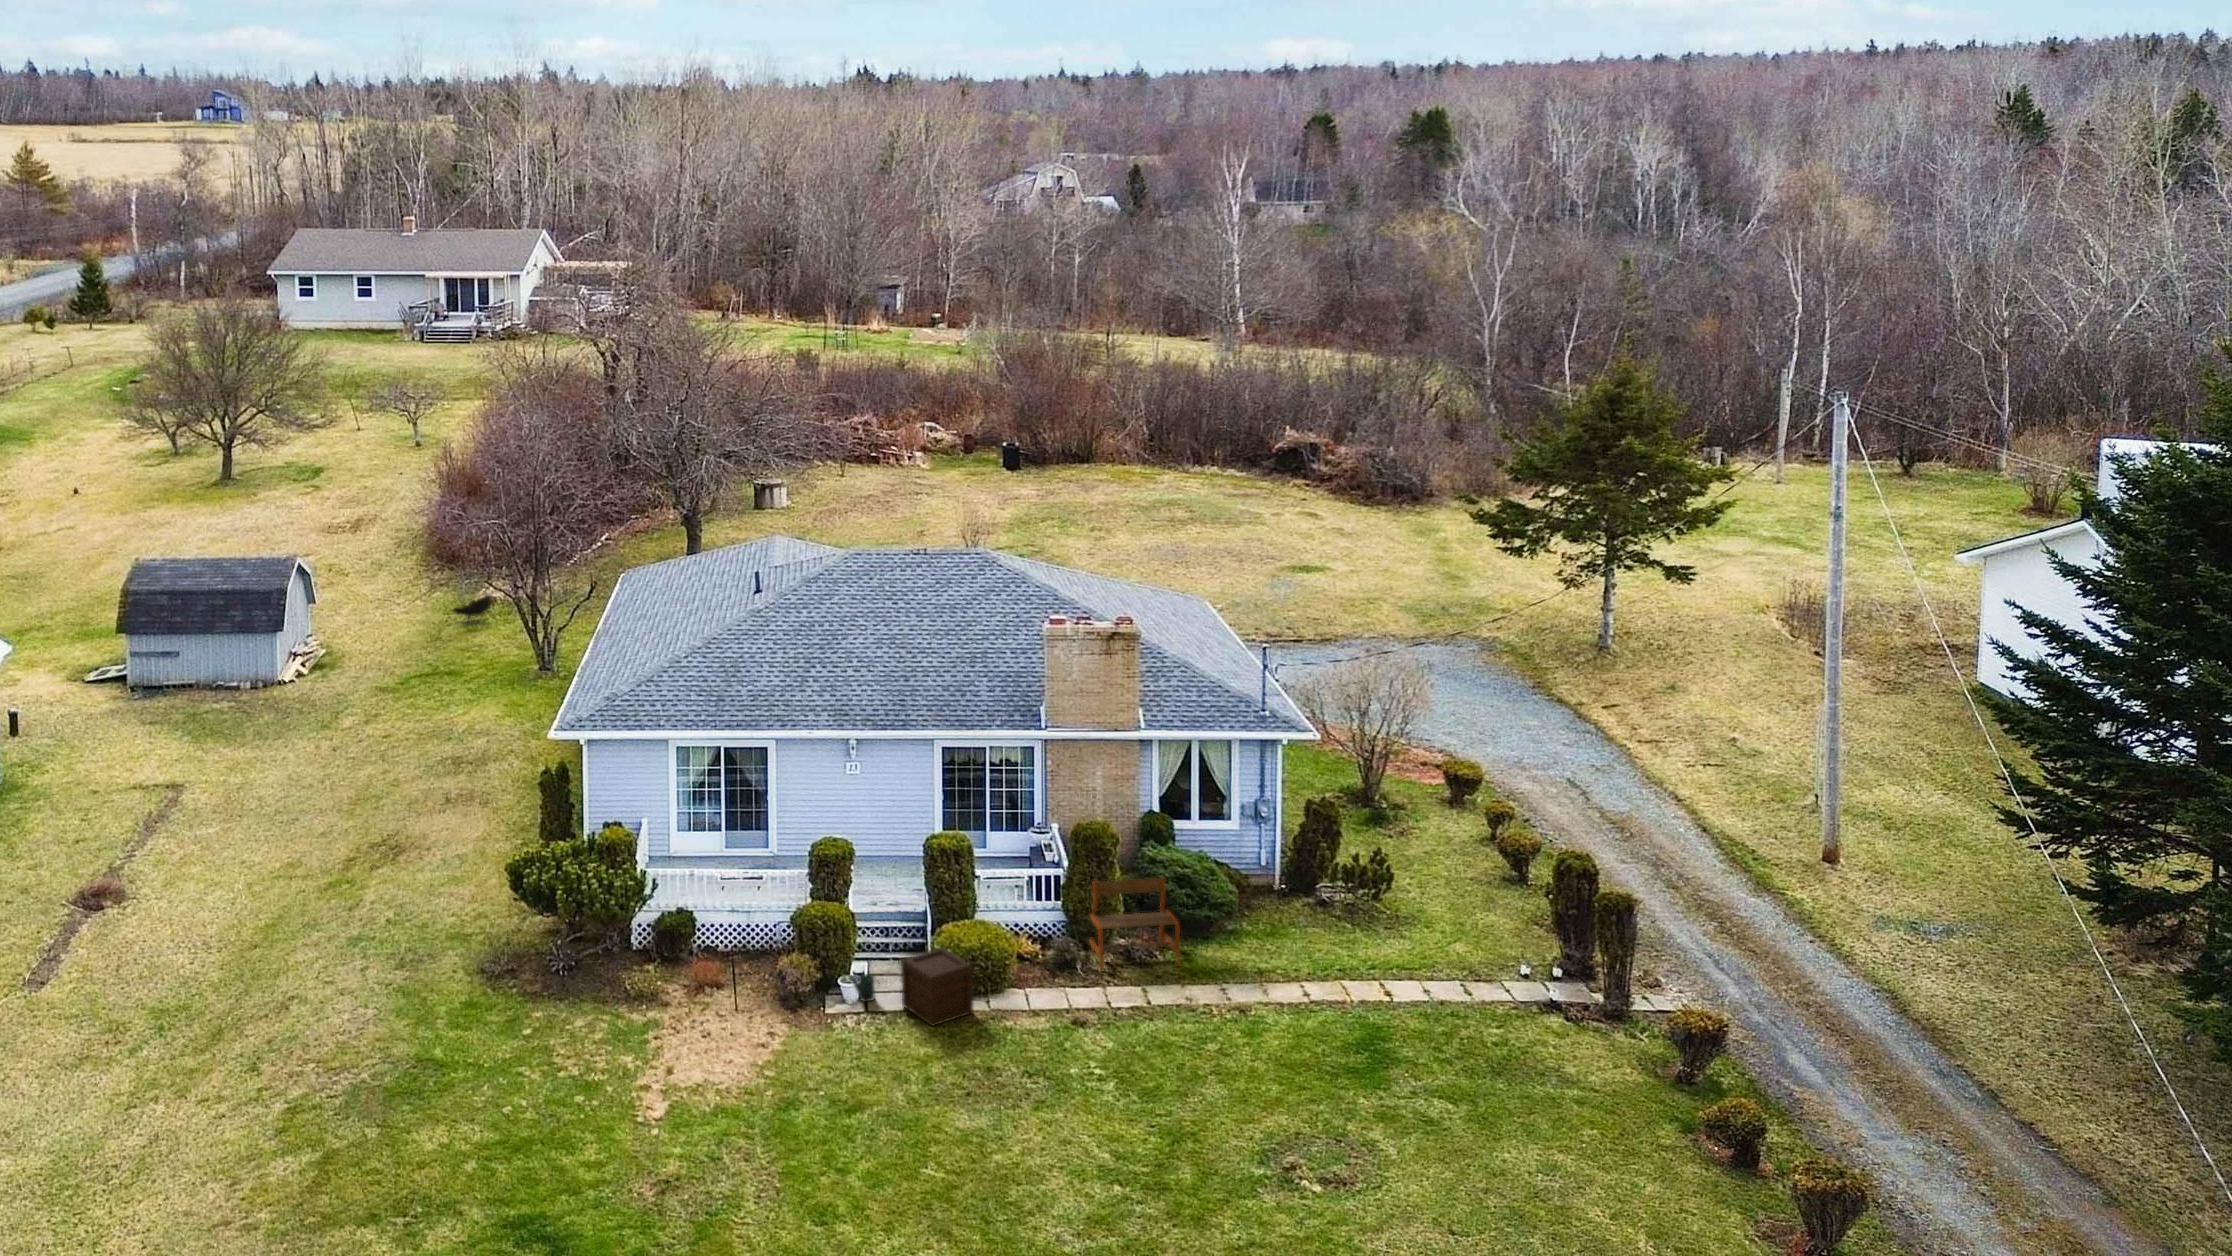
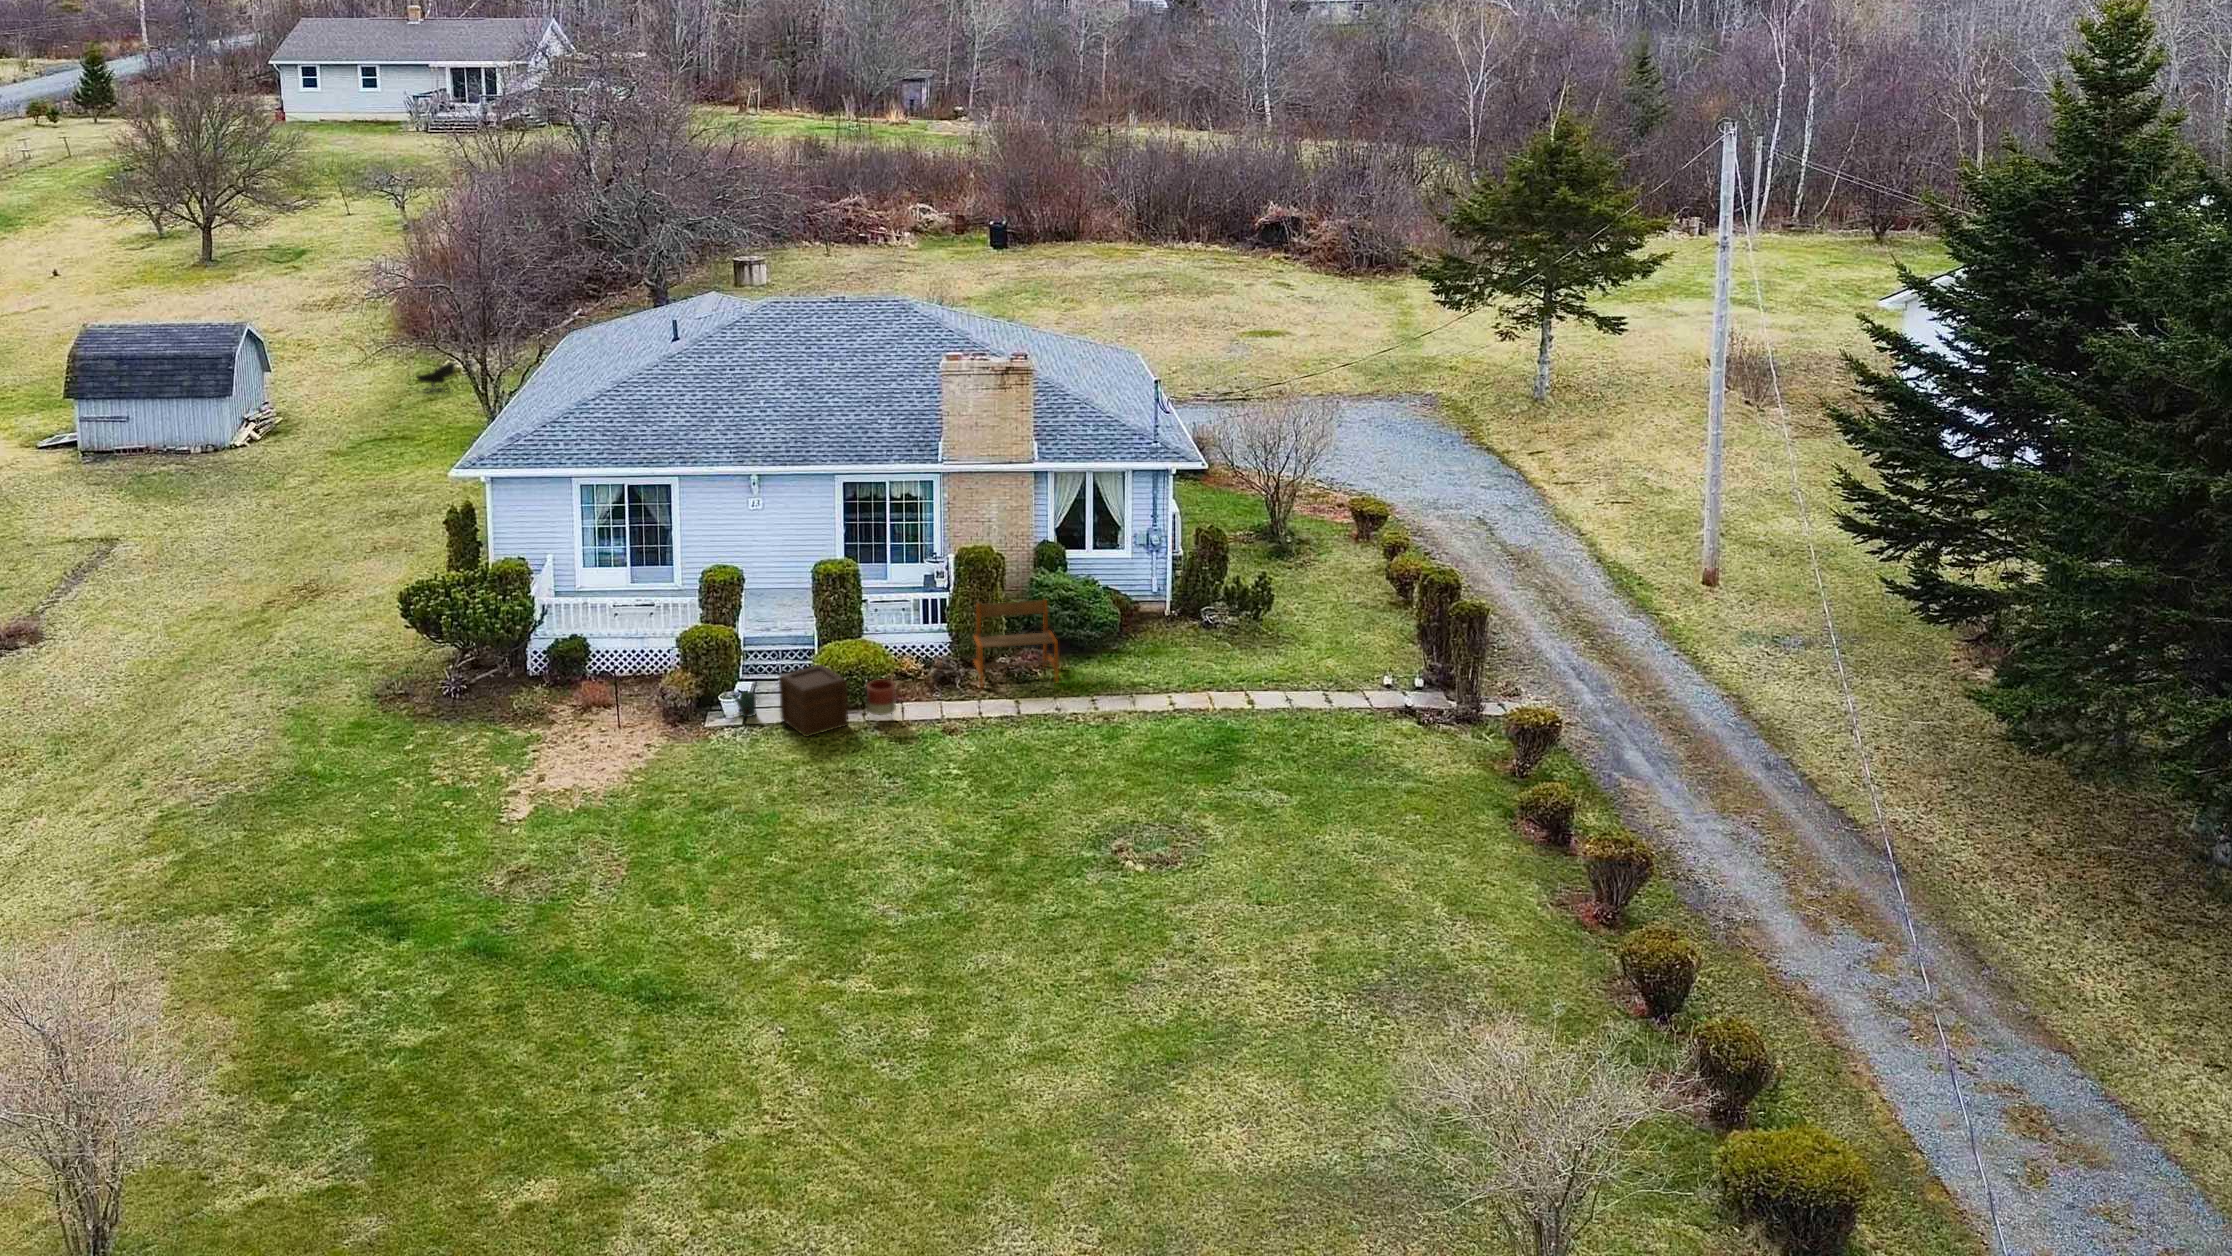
planter: none [992,964,1022,1013] -> present [867,679,896,715]

